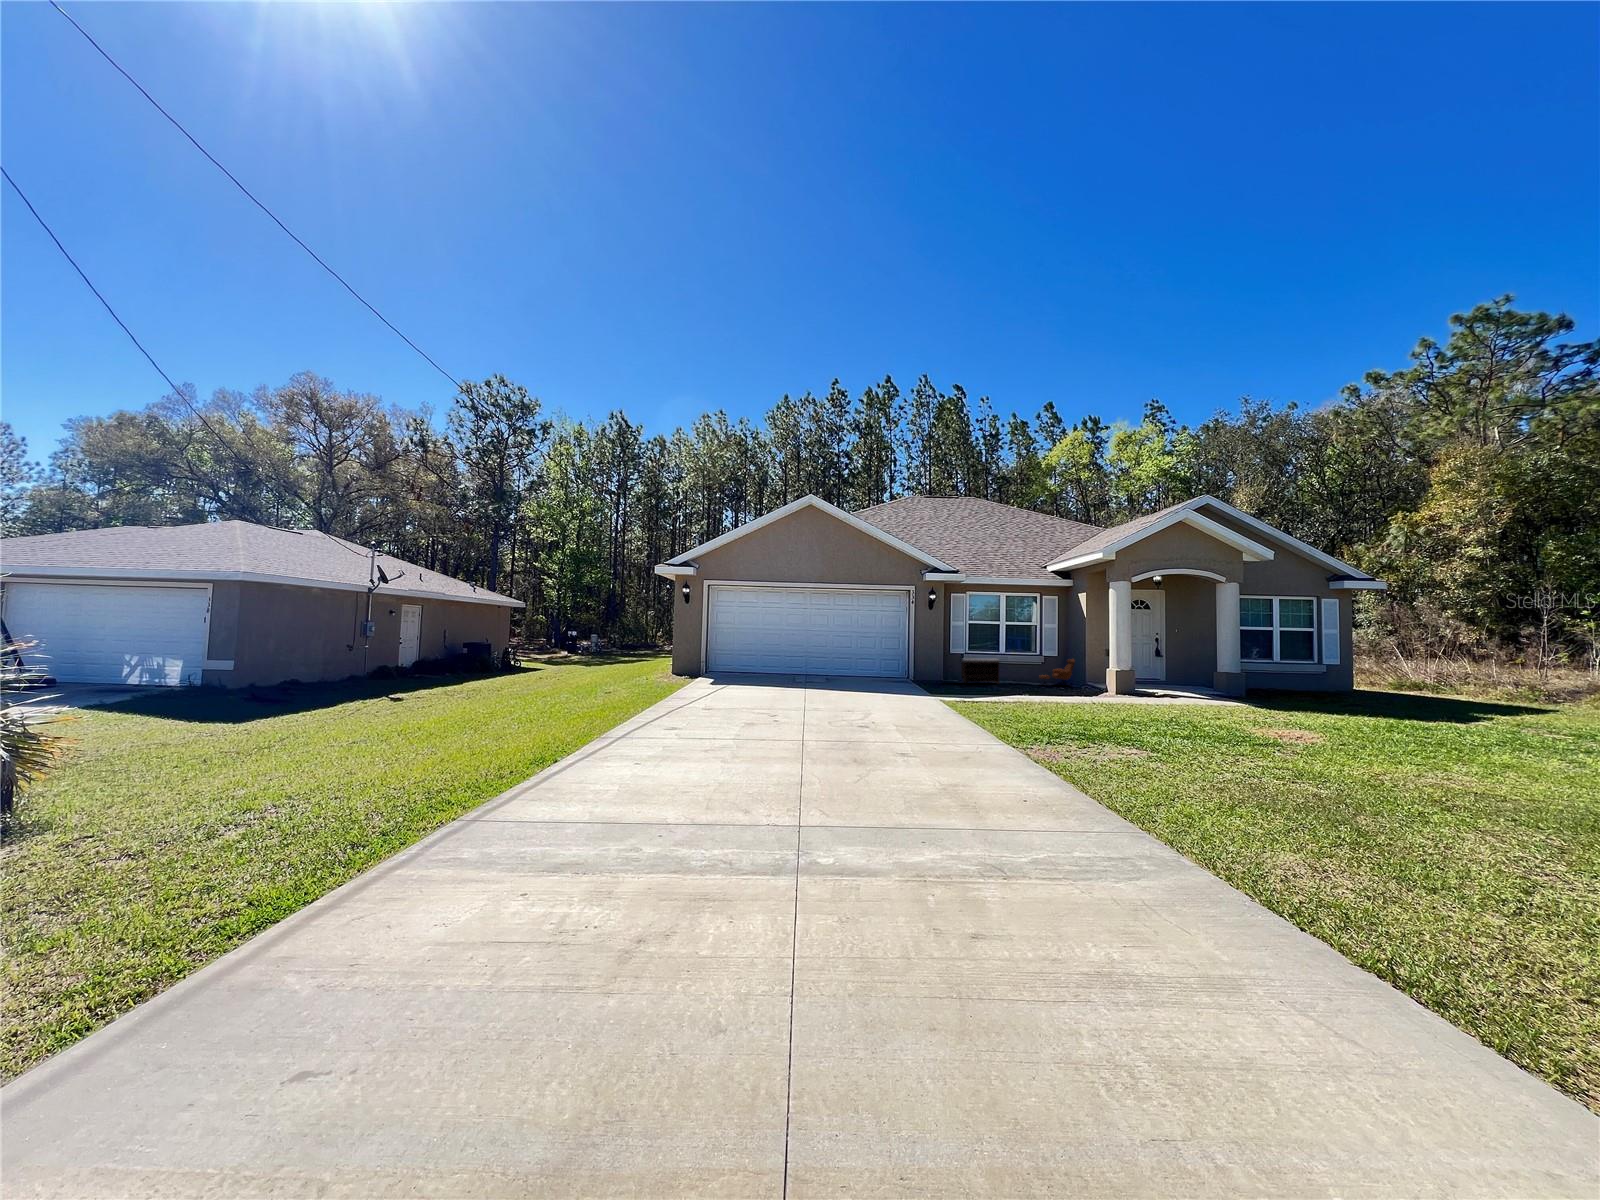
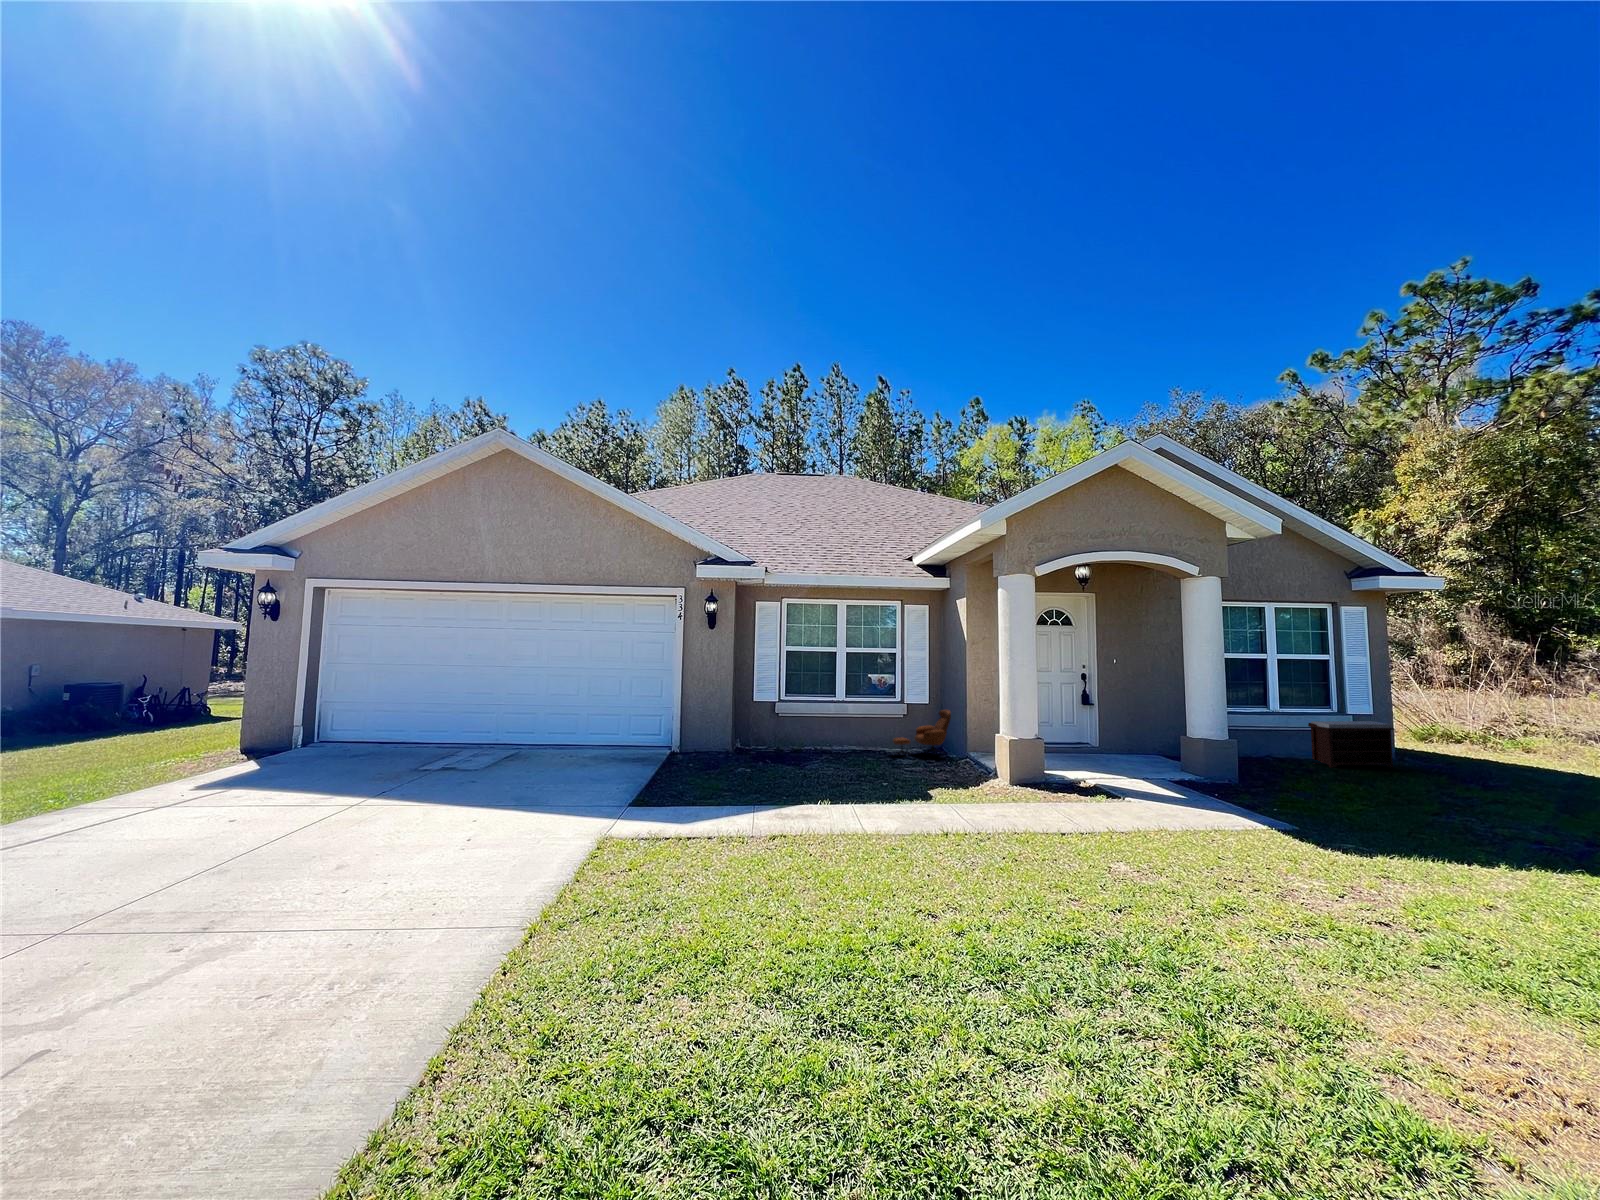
bench: present [961,659,1000,684] -> present [1308,721,1394,768]

